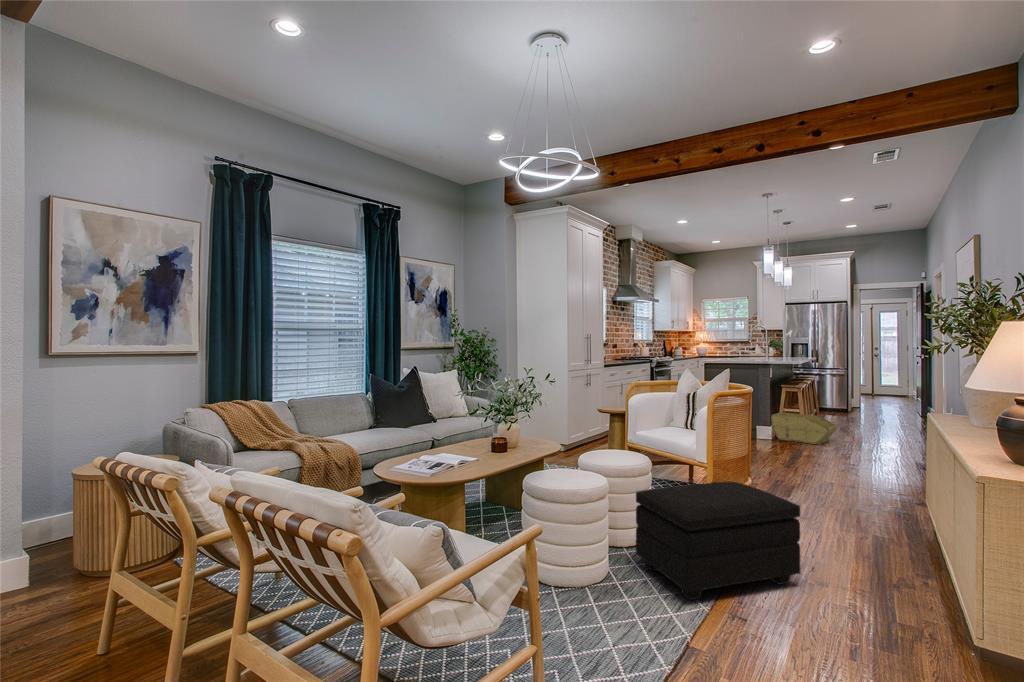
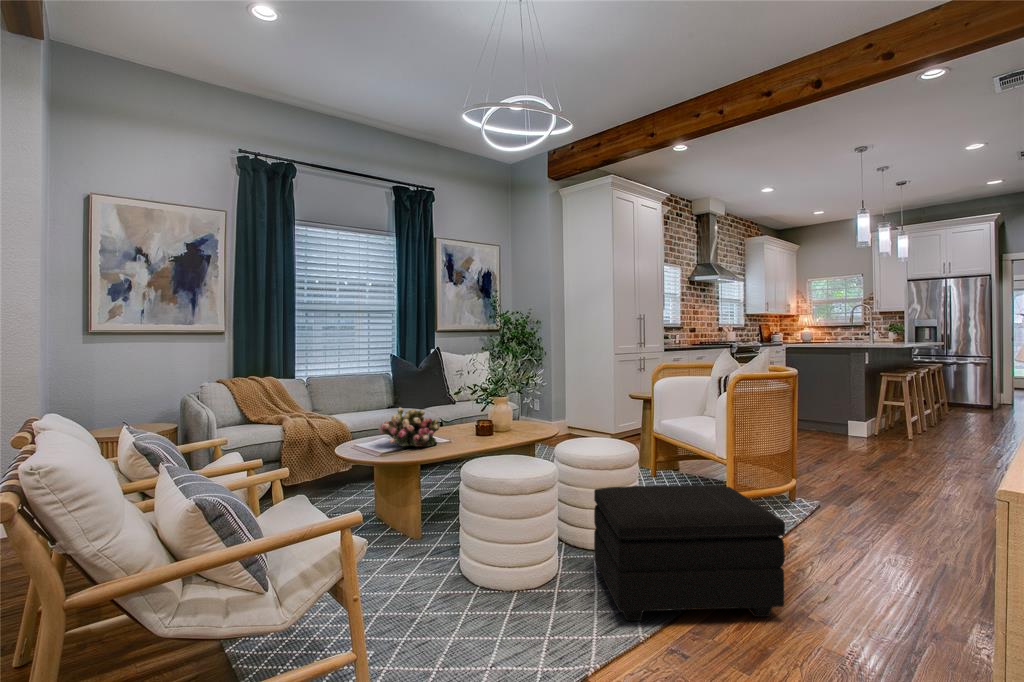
storage bin: present [771,412,837,445] -> none [868,409,959,450]
flower arrangement: none [411,427,468,465] -> present [378,408,439,447]

